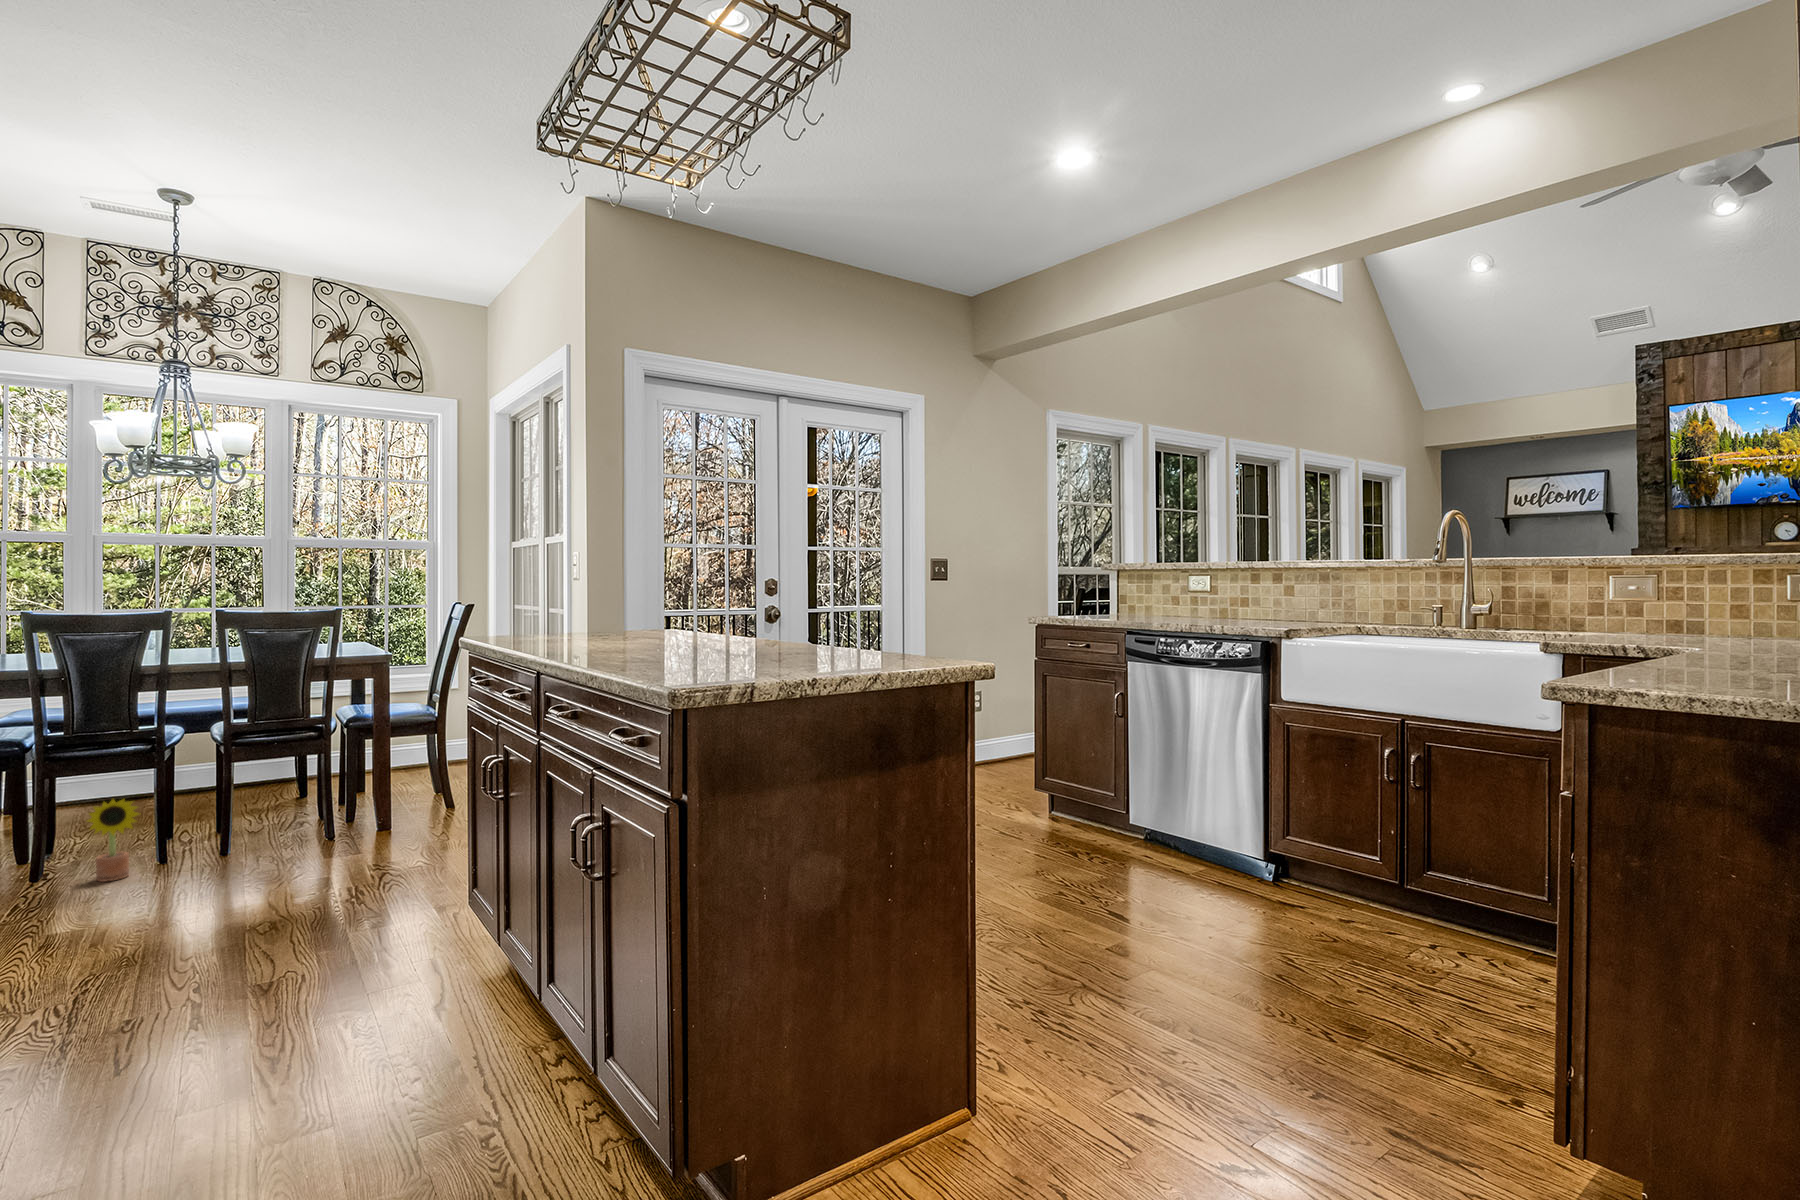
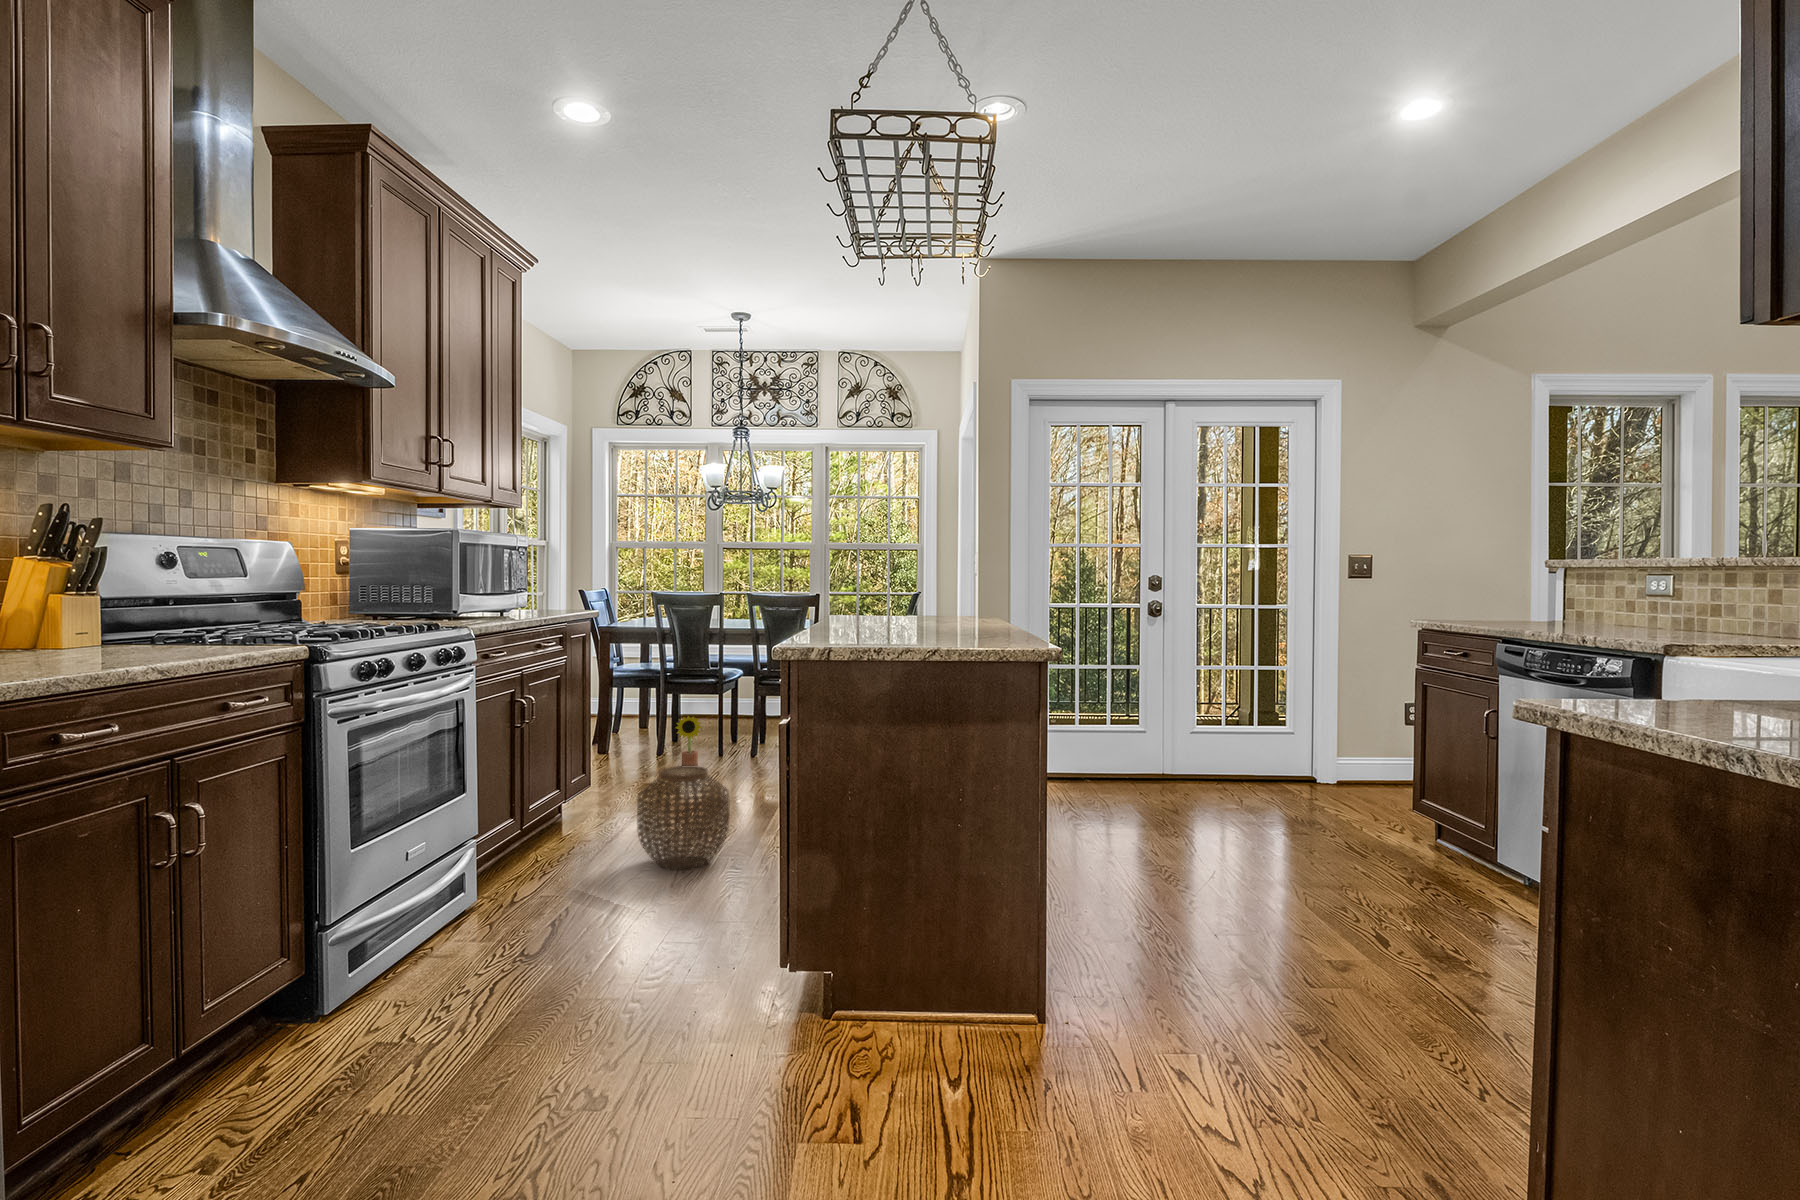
woven basket: none [156,890,344,1081] -> present [637,766,729,869]

